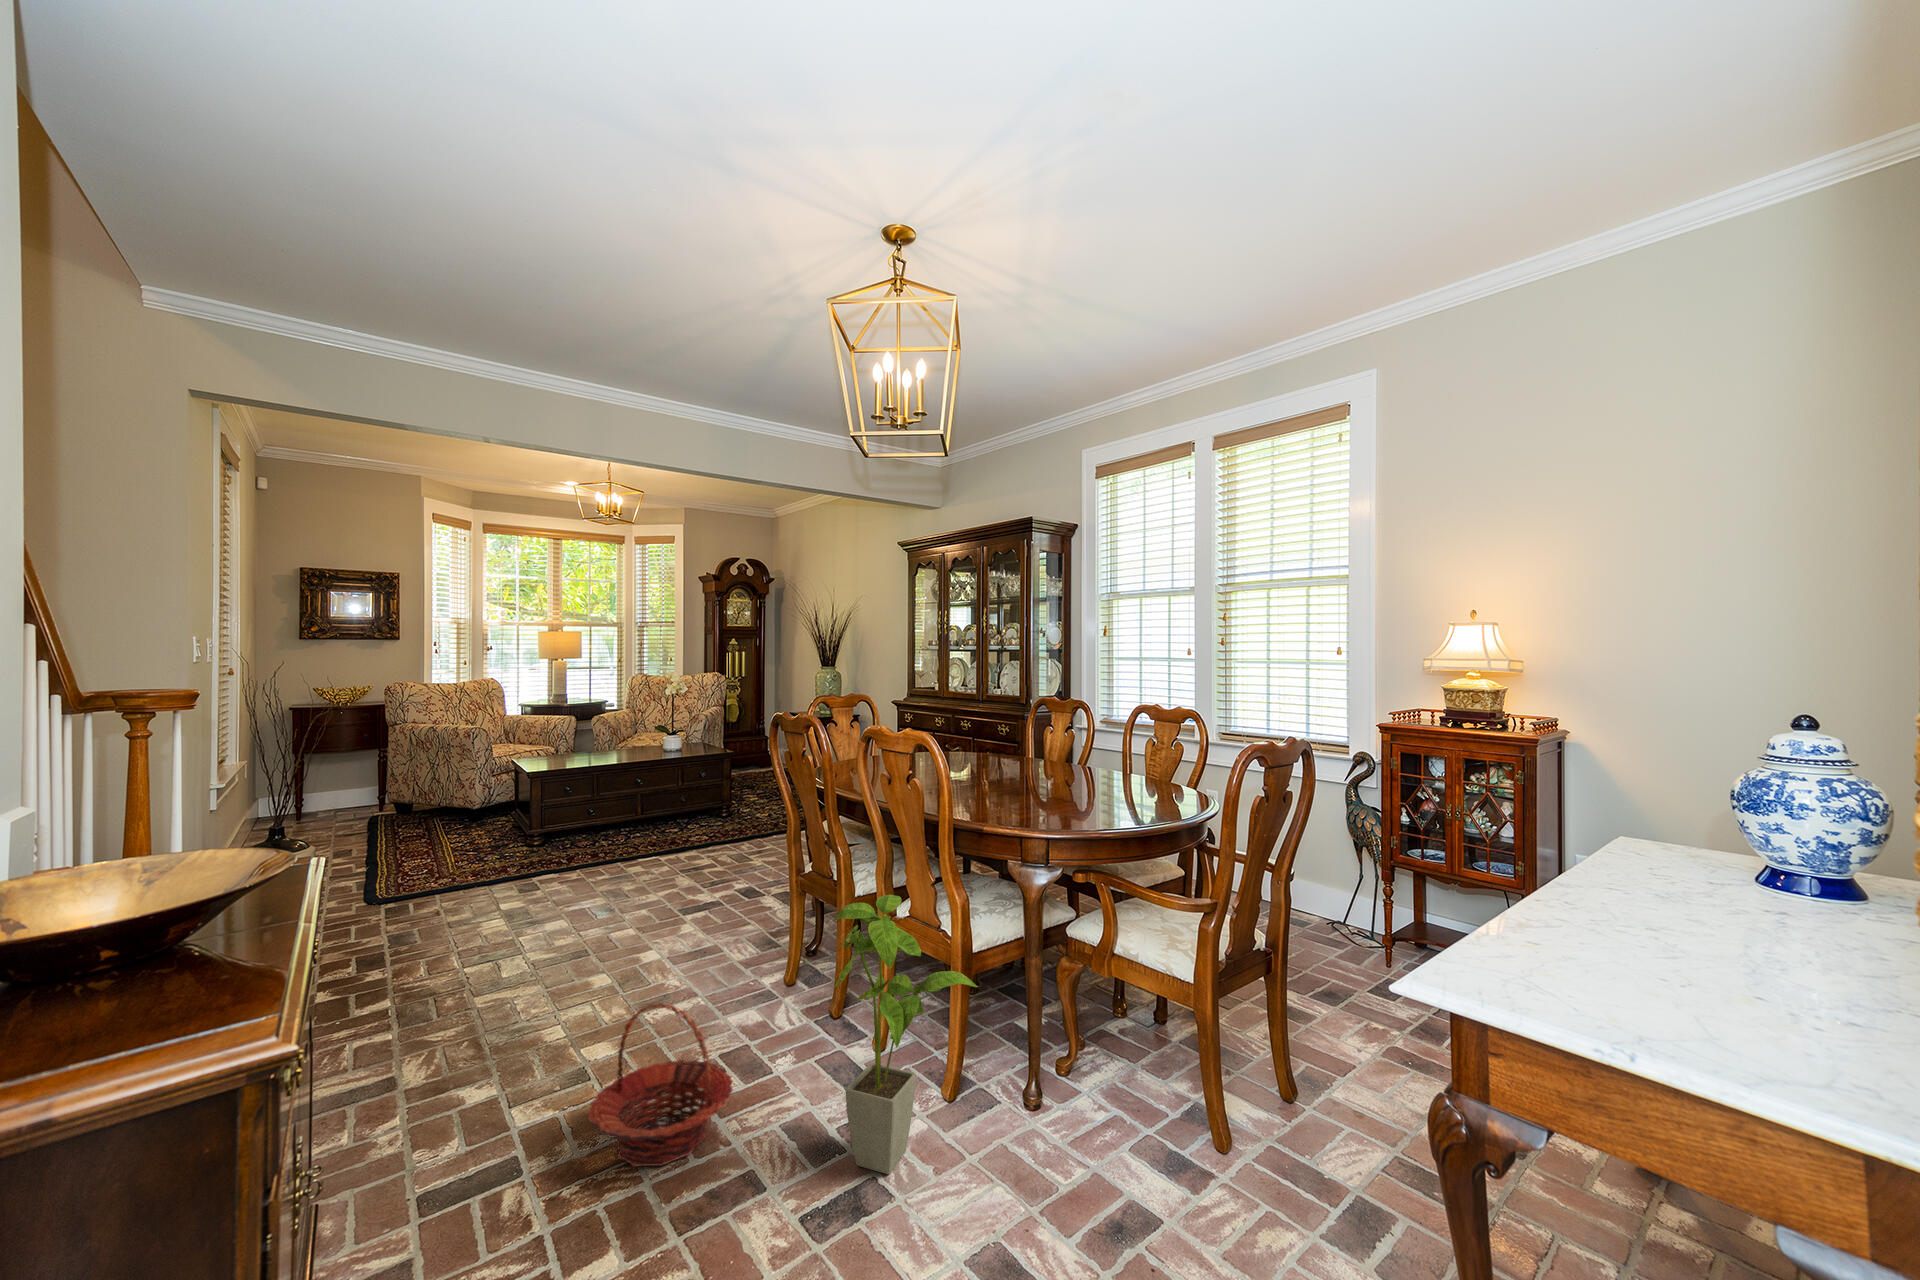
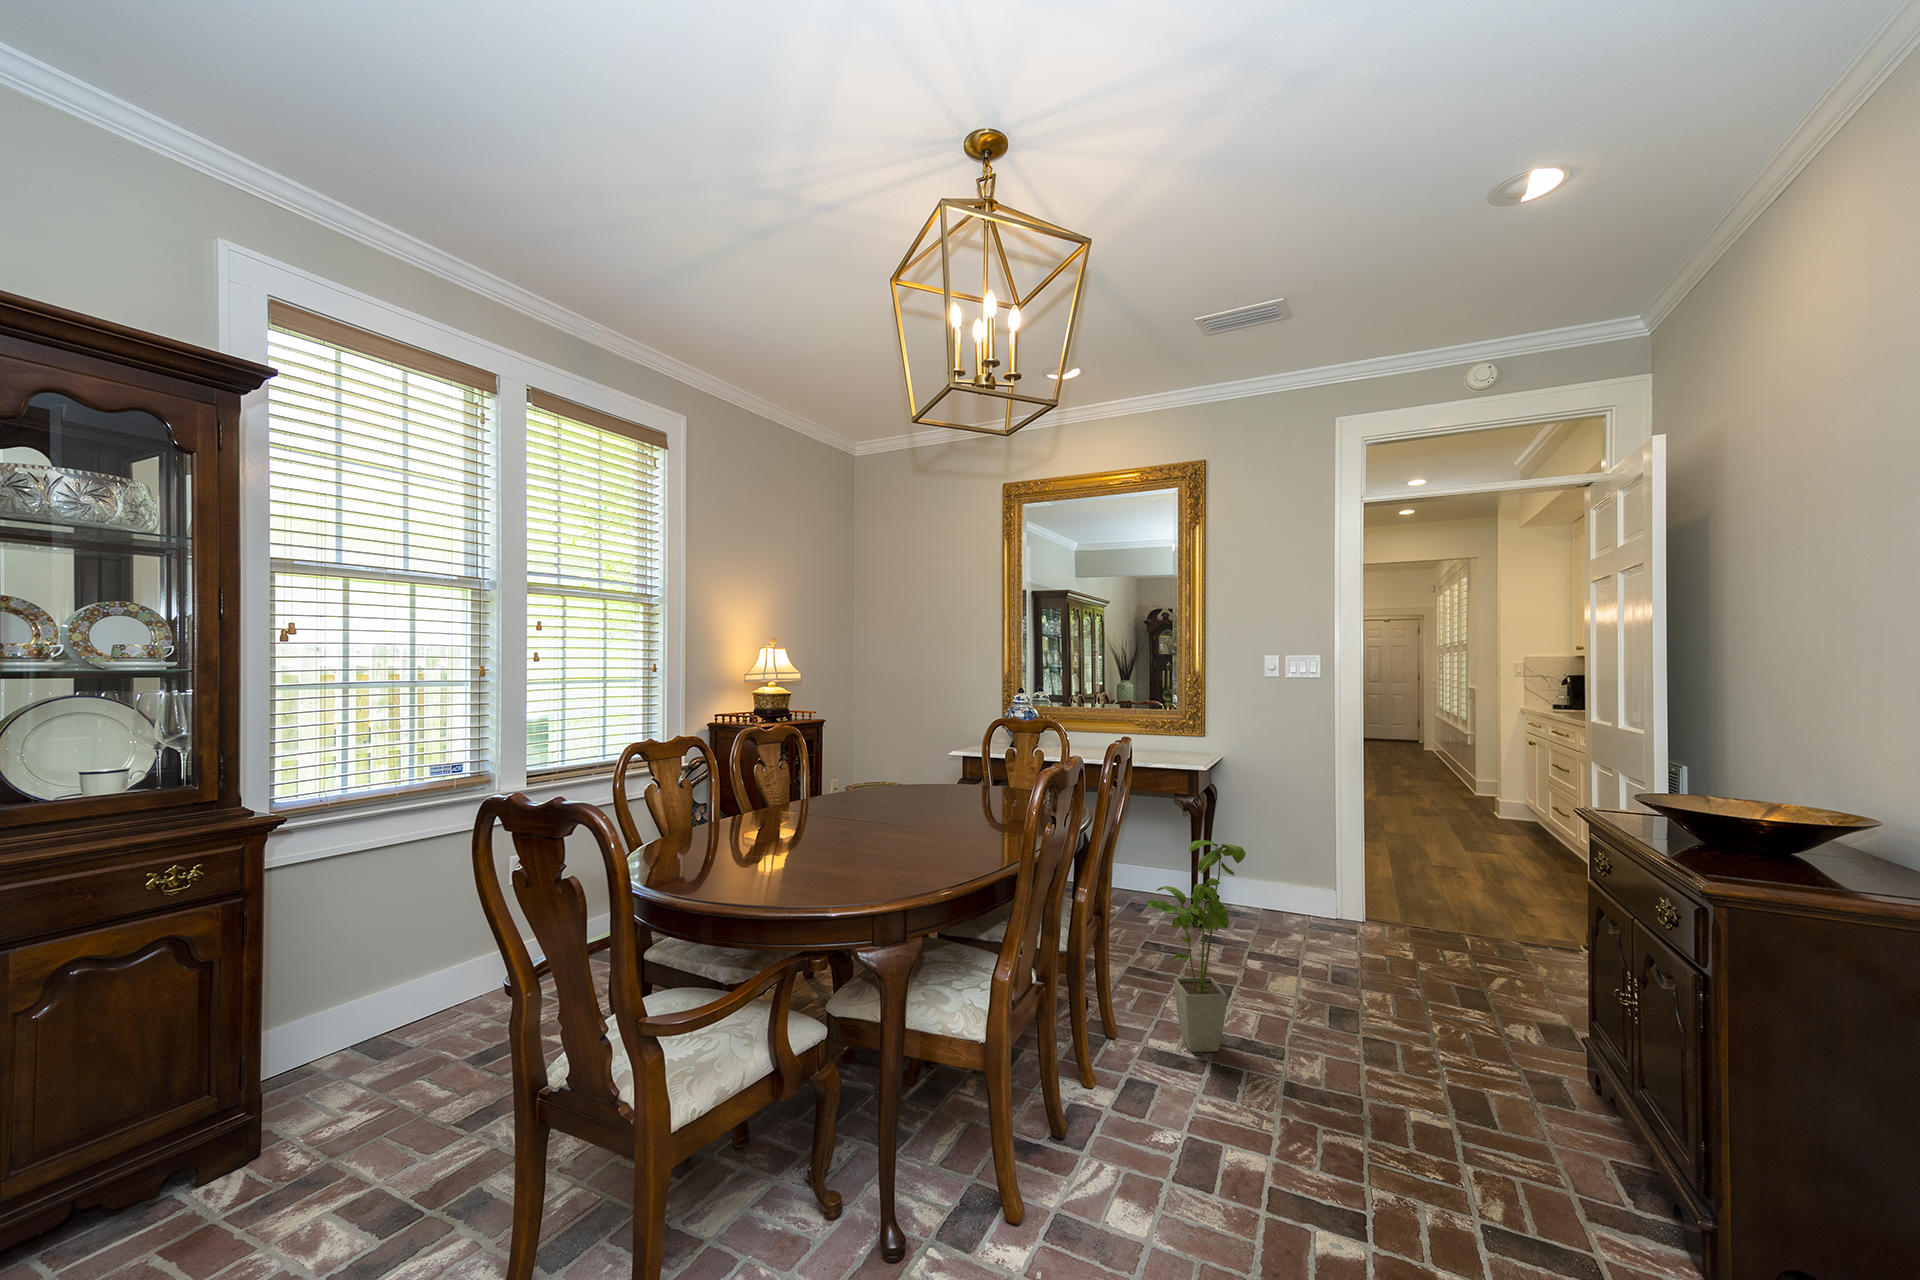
basket: present [588,1003,733,1166] -> none [1262,1013,1415,1183]

